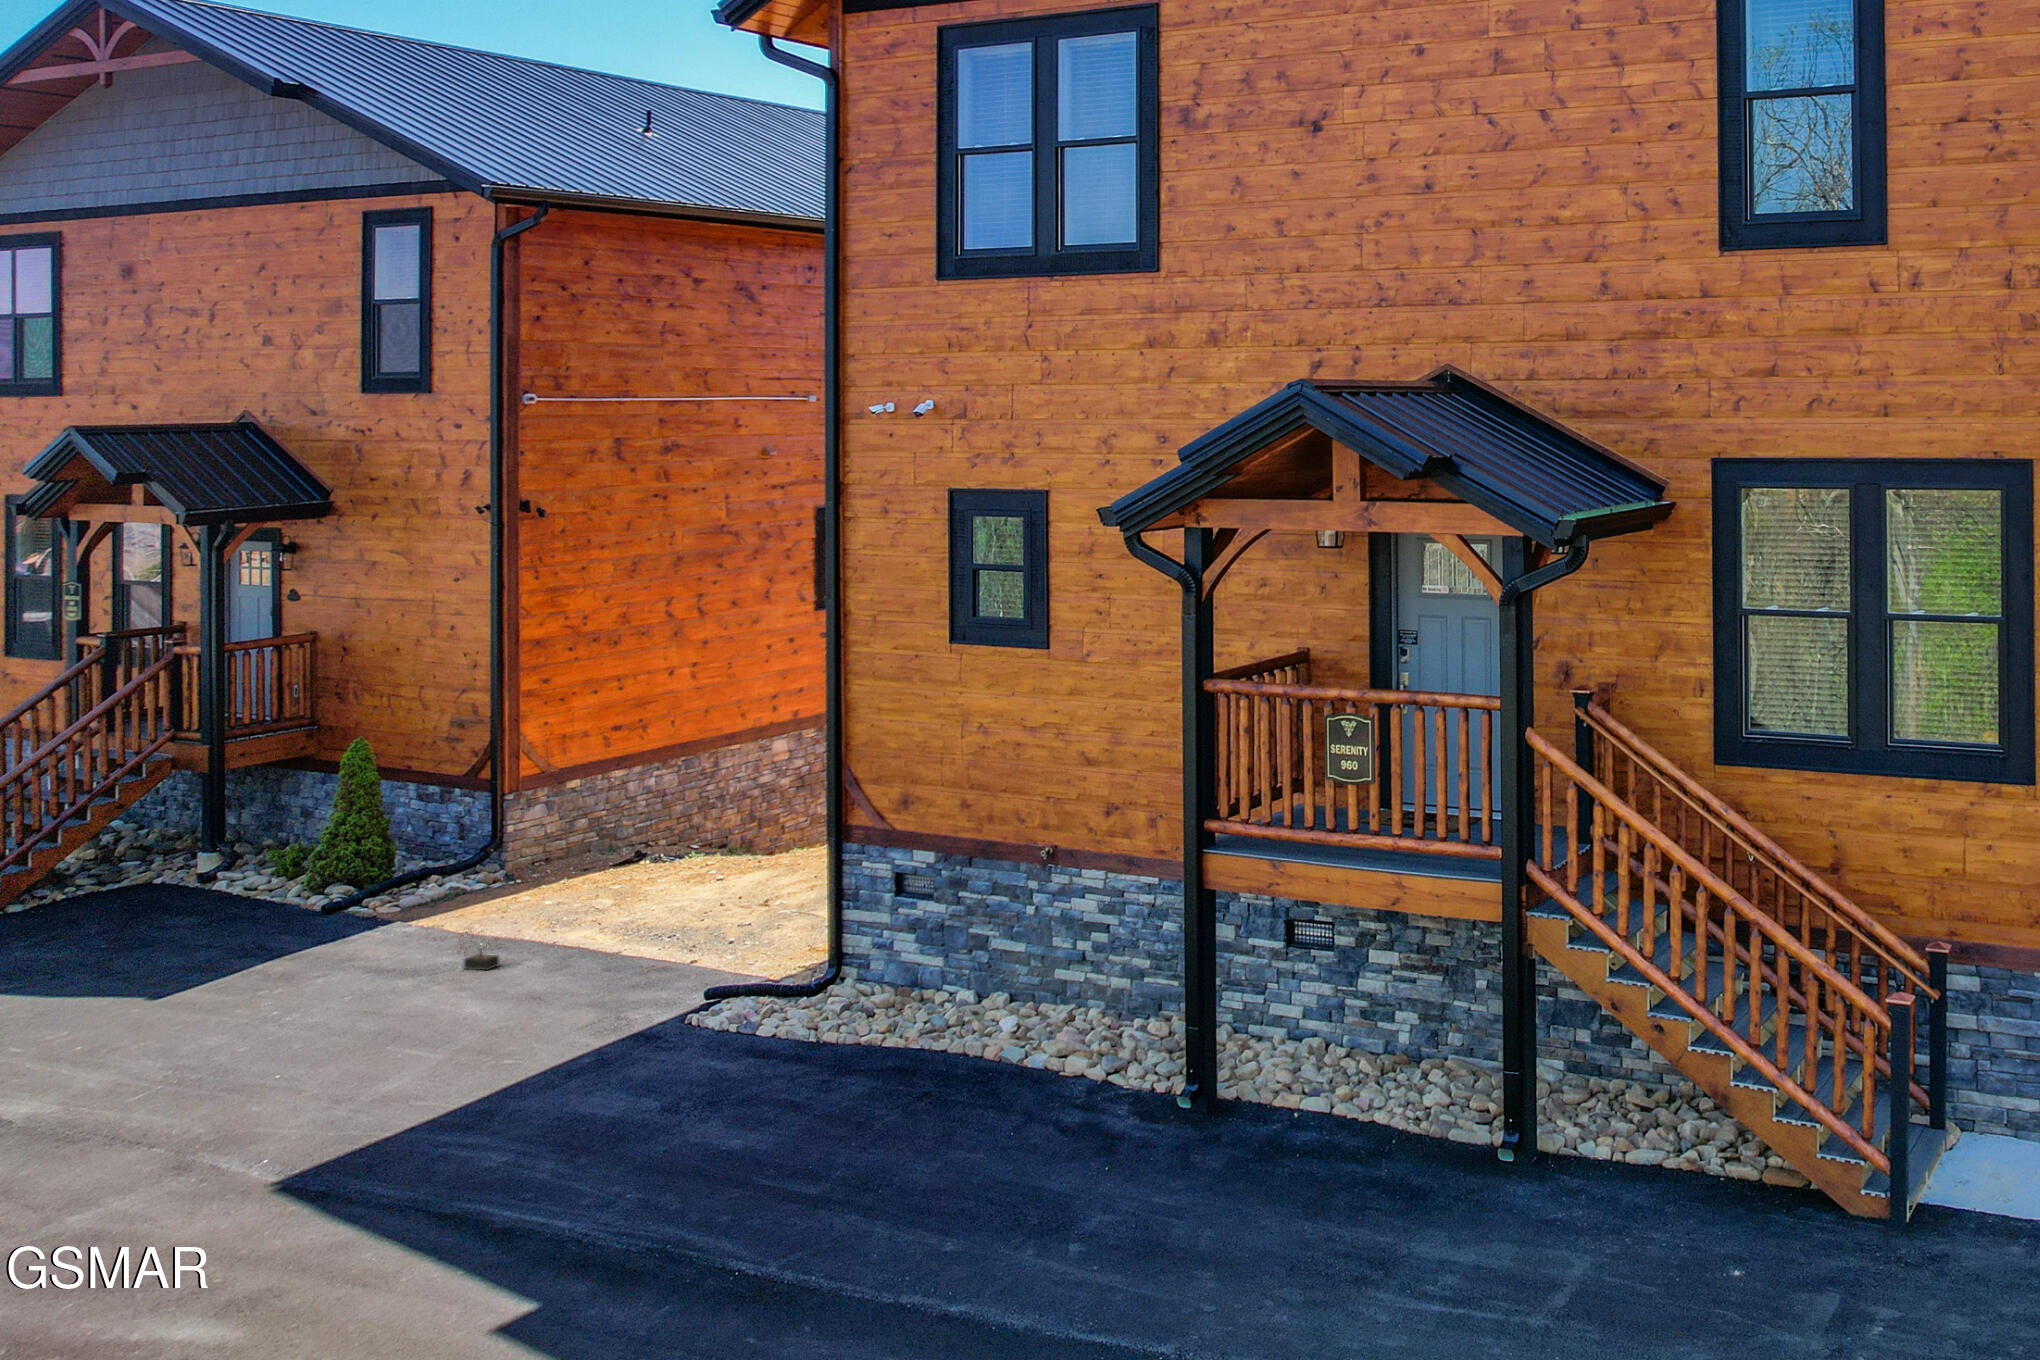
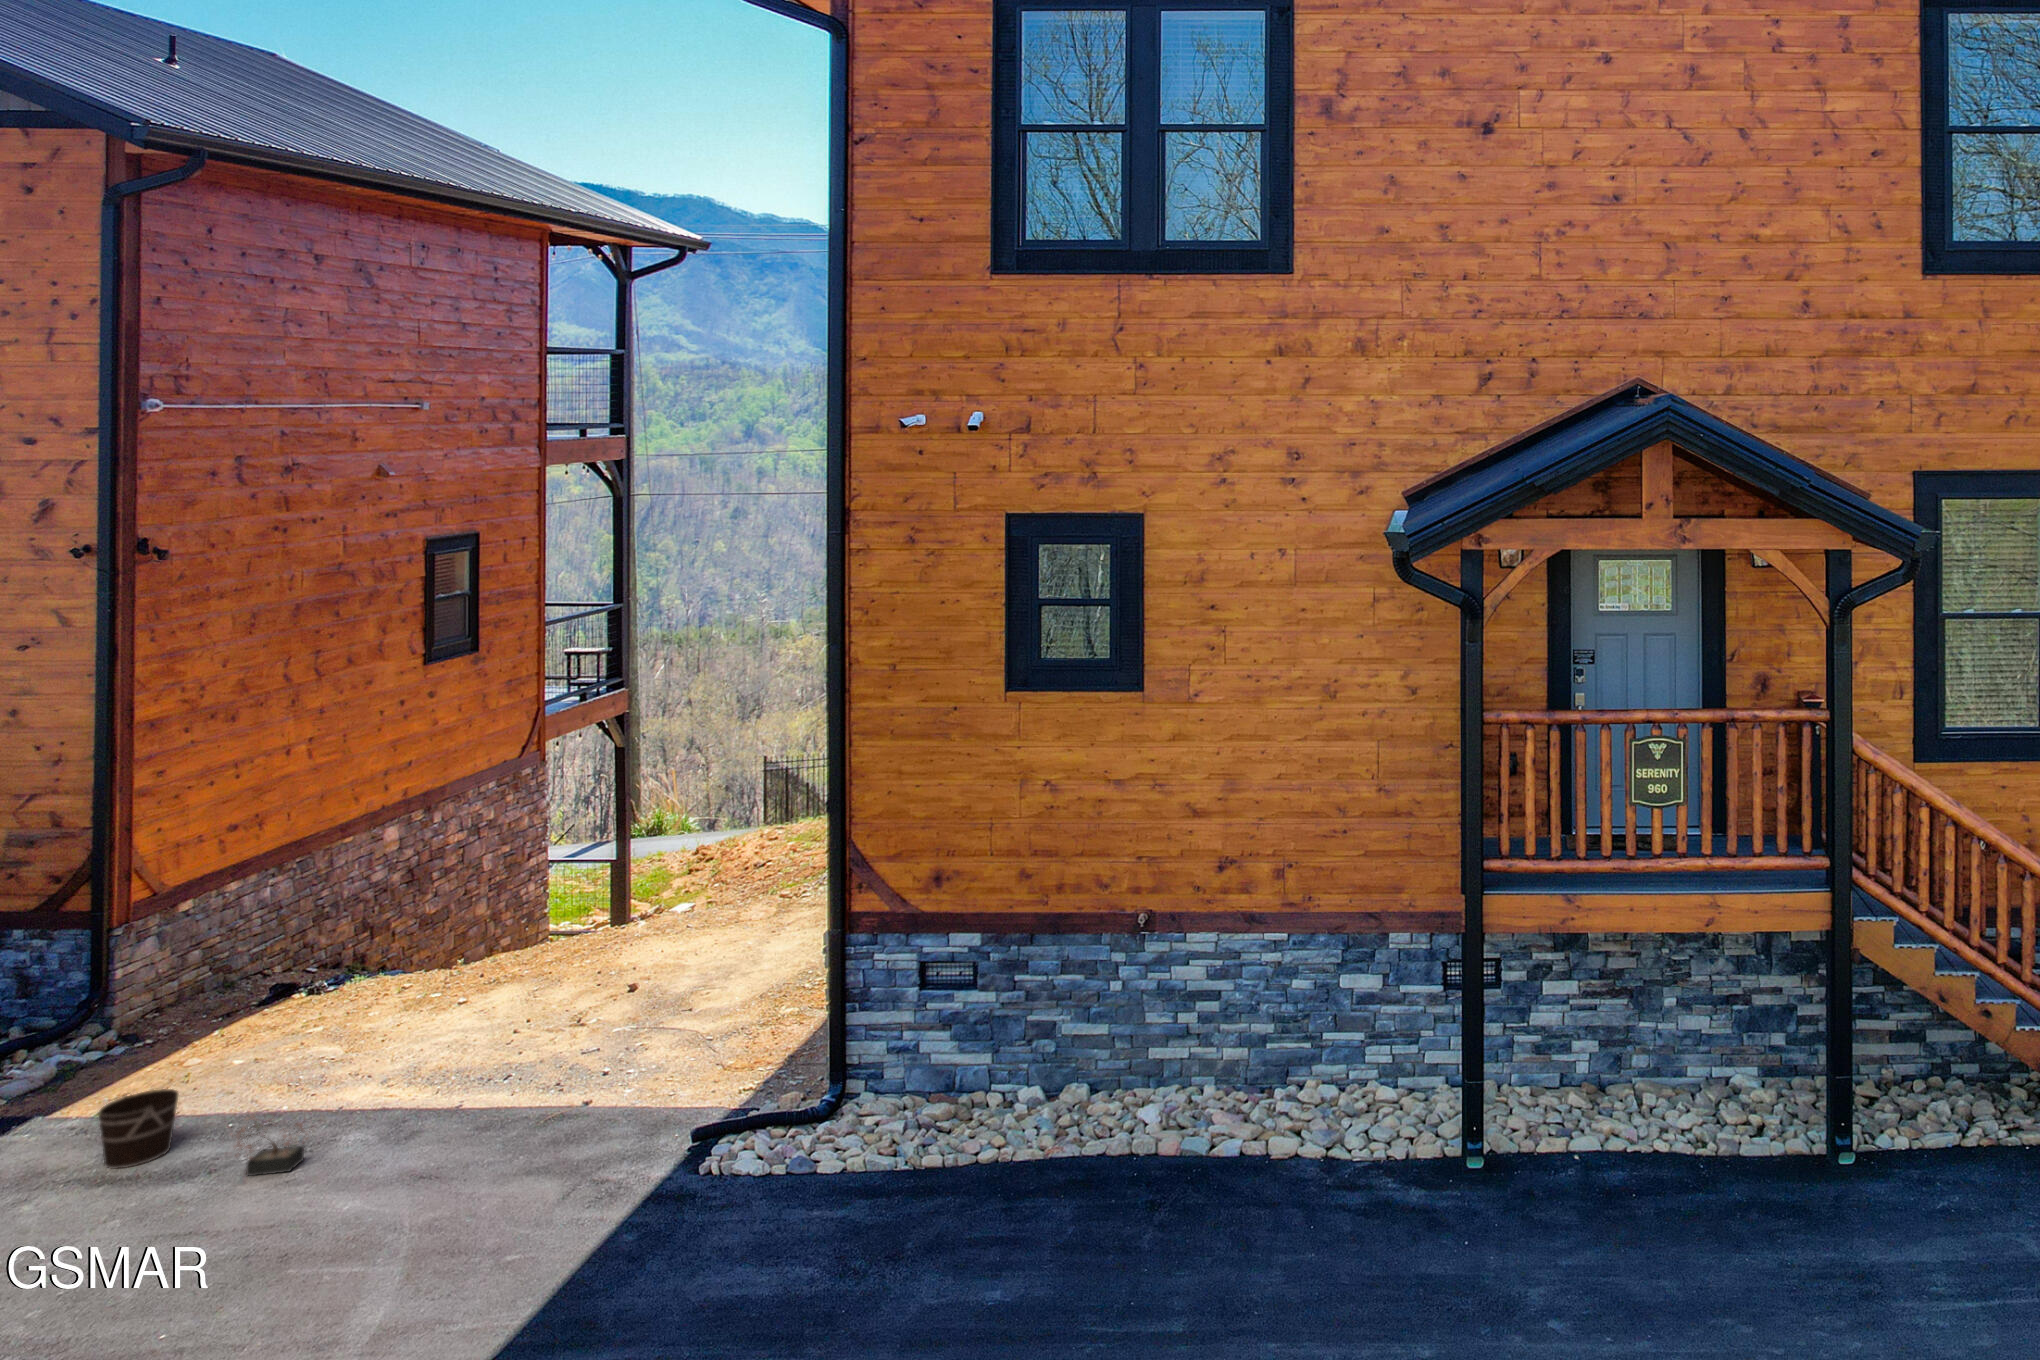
bucket: none [389,906,438,956] -> present [98,1089,178,1169]

